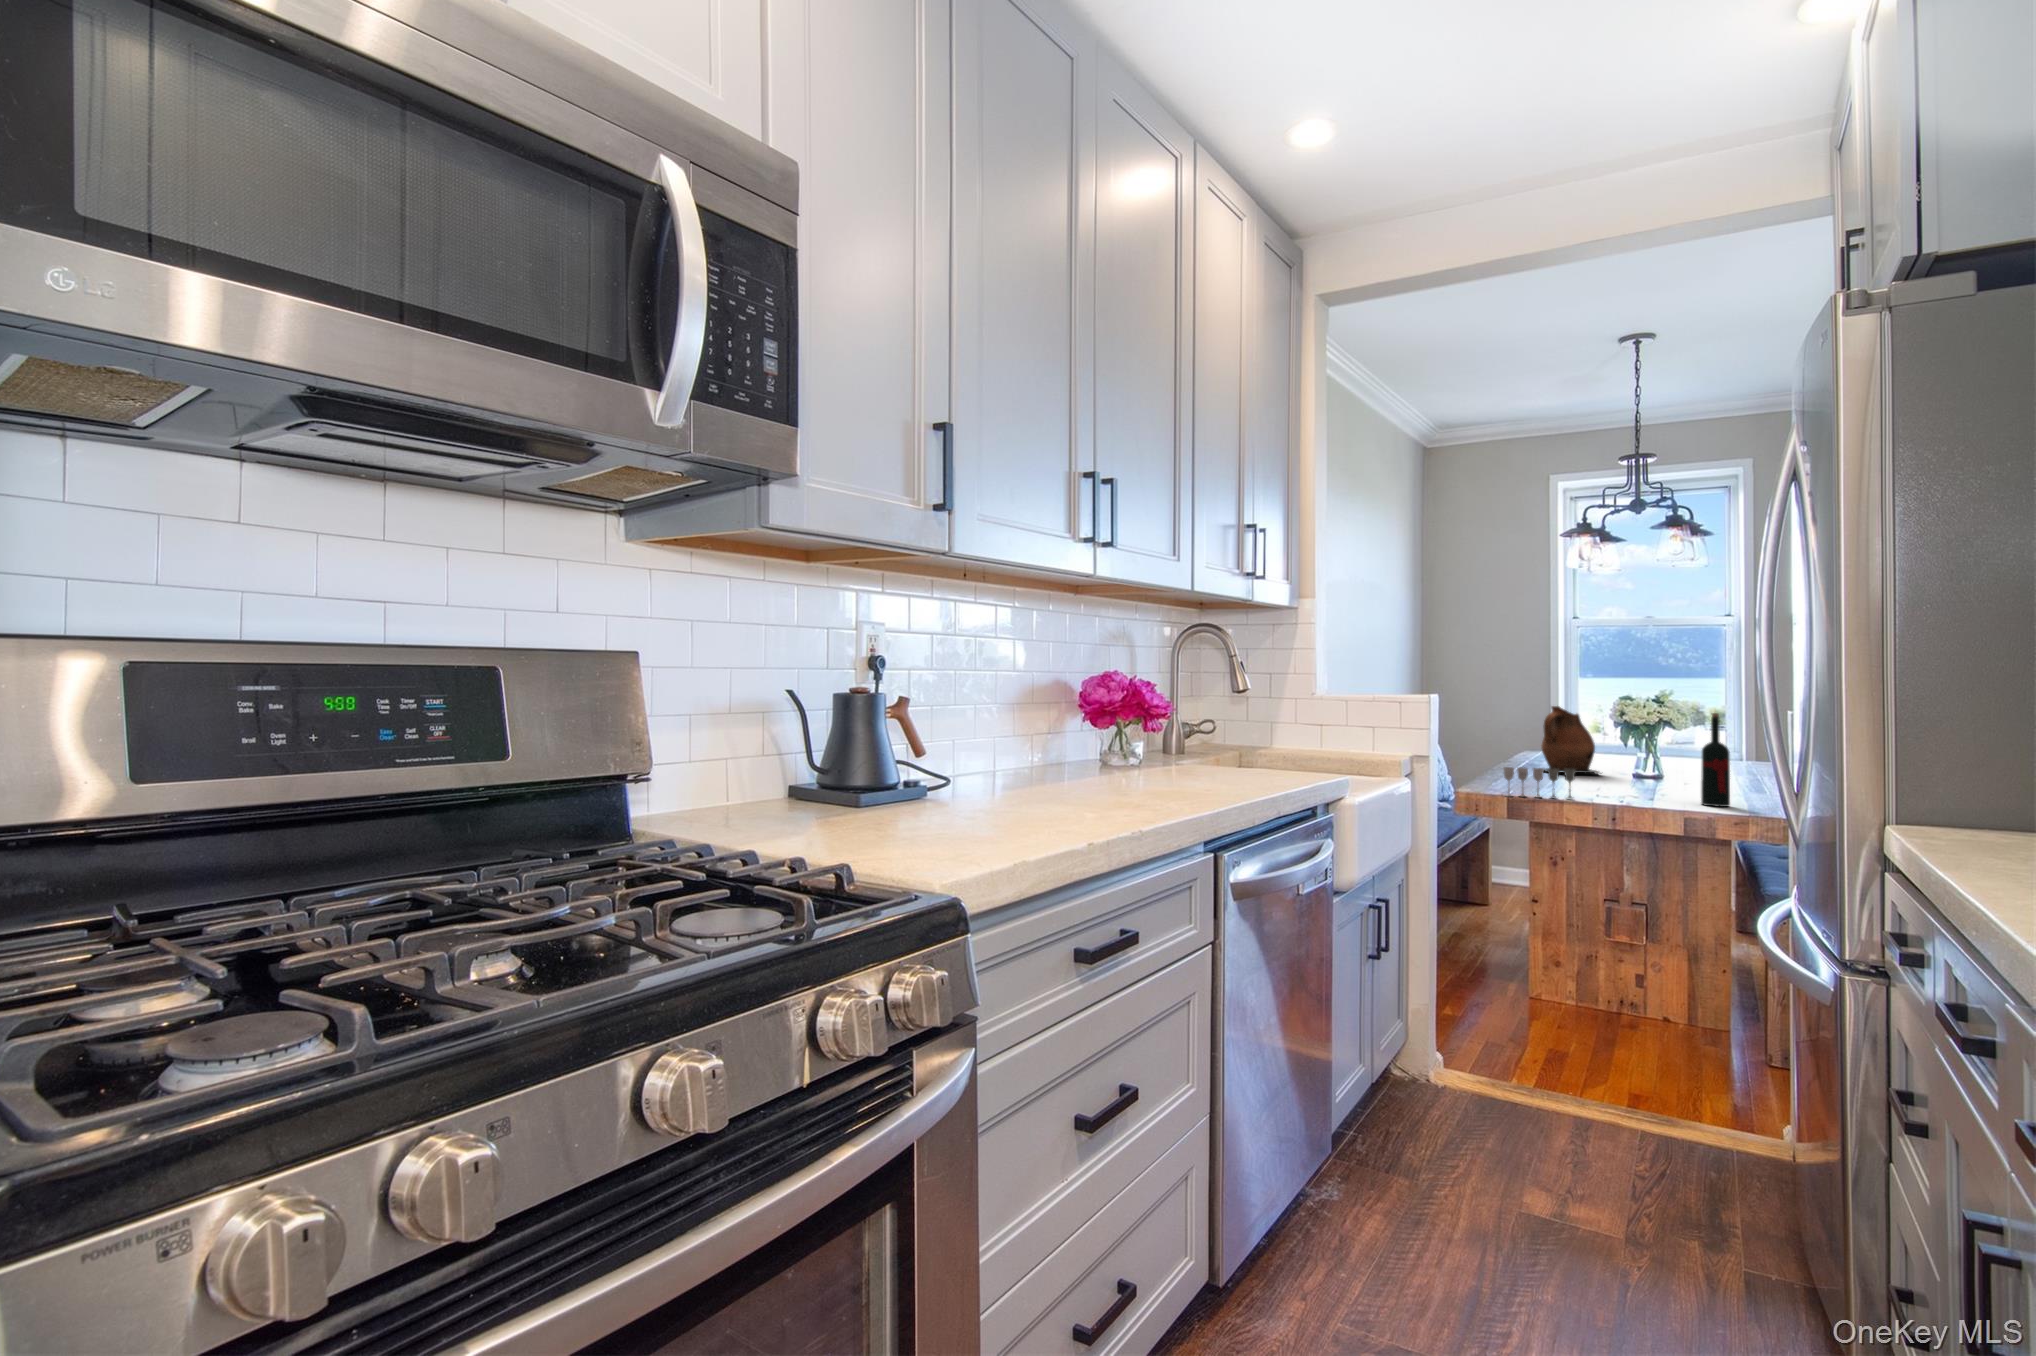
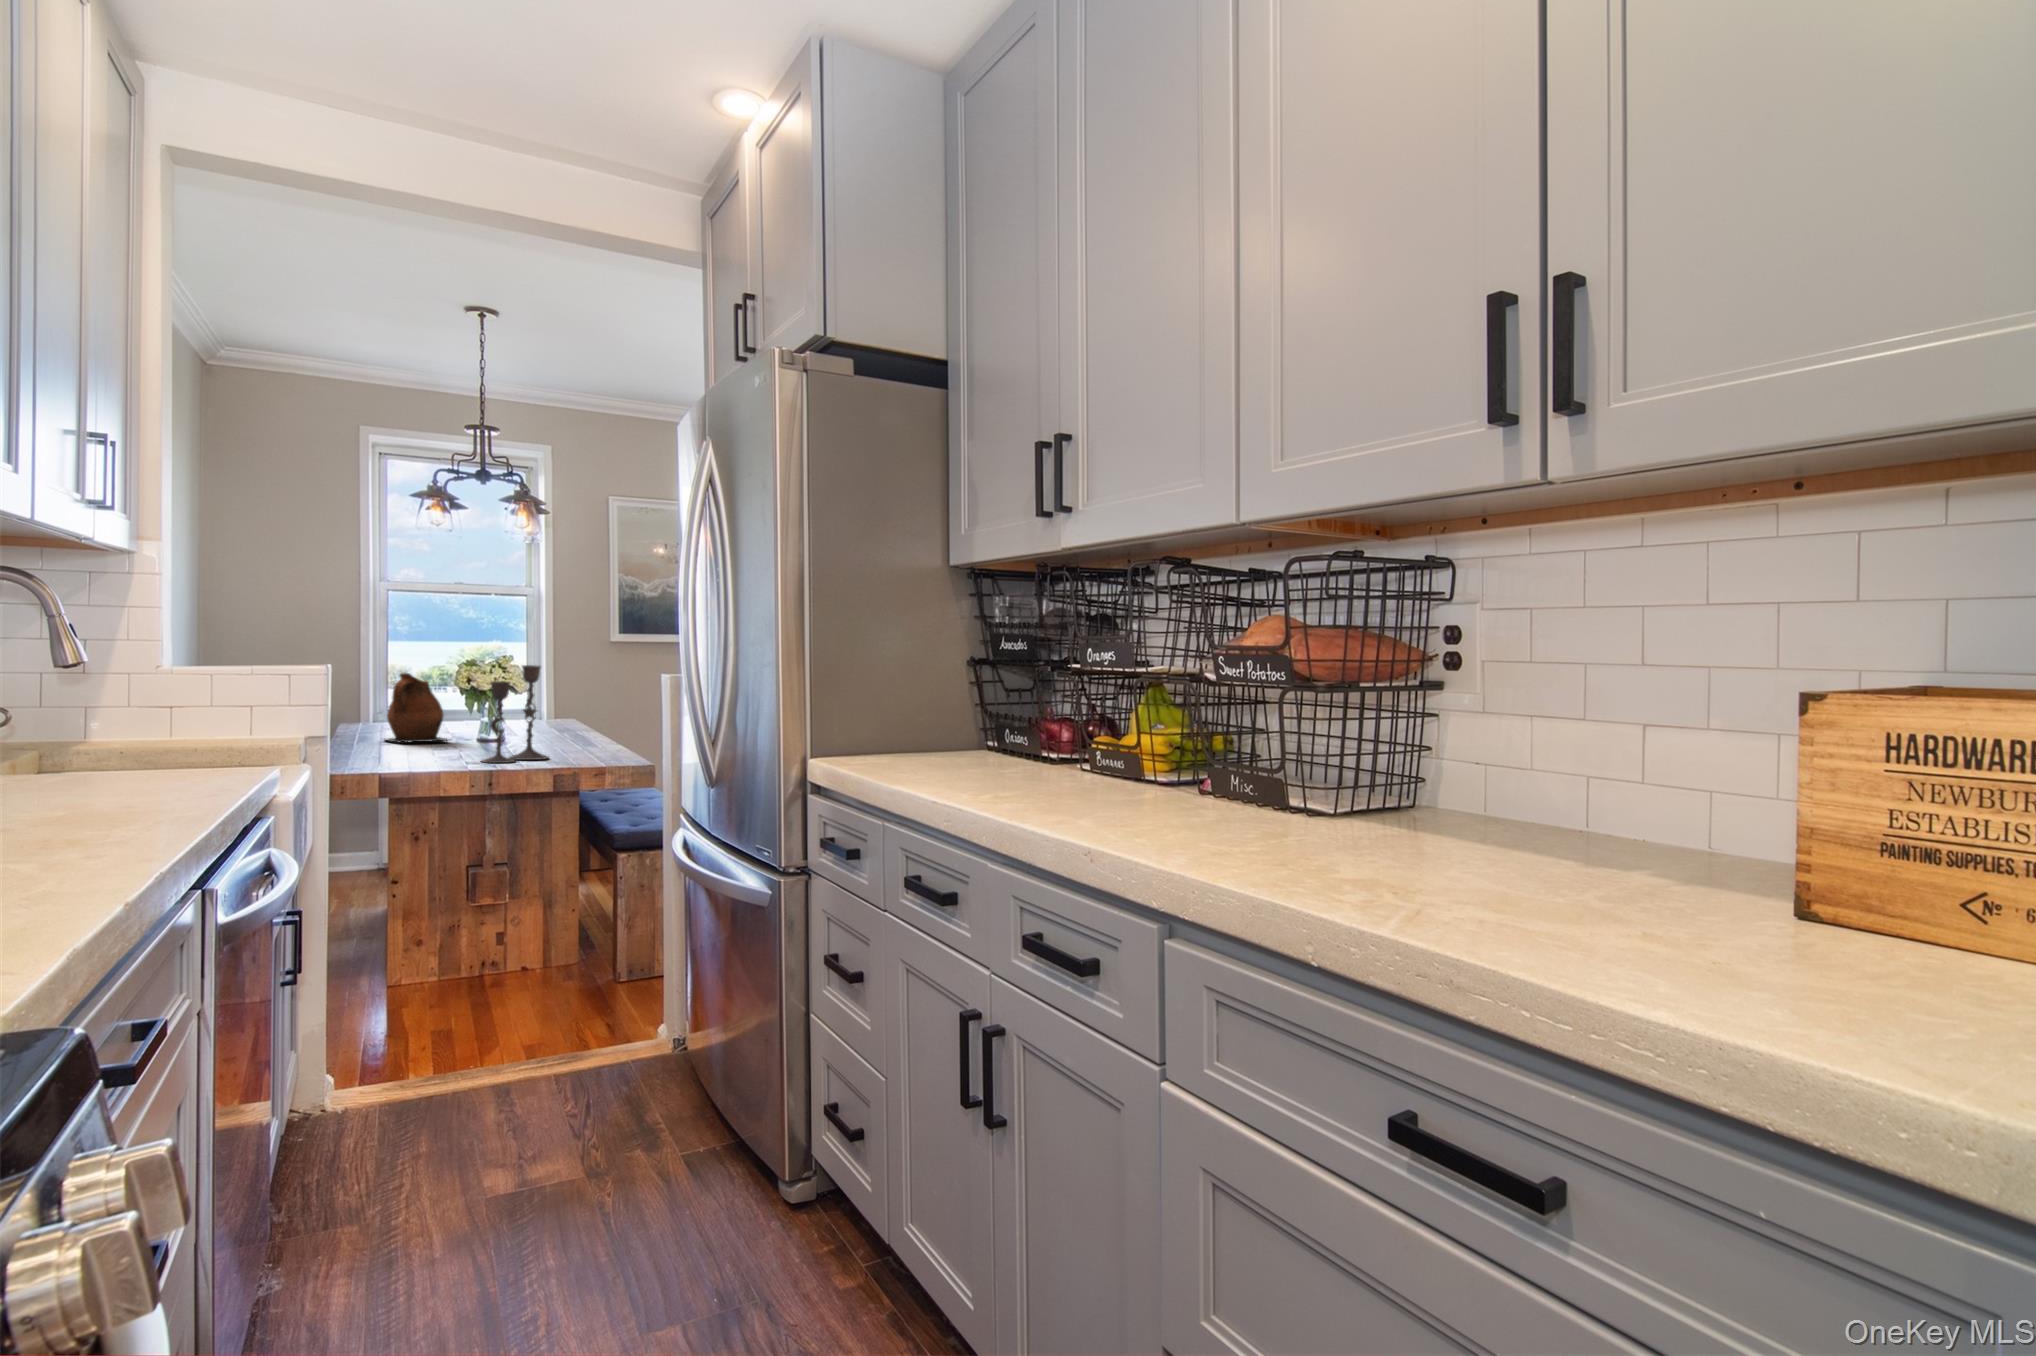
candlestick: none [1612,695,1693,797] -> present [482,665,548,763]
wine bottle: present [1701,713,1730,807] -> none [564,684,588,767]
wine glass: present [1503,767,1575,799] -> none [380,741,456,775]

